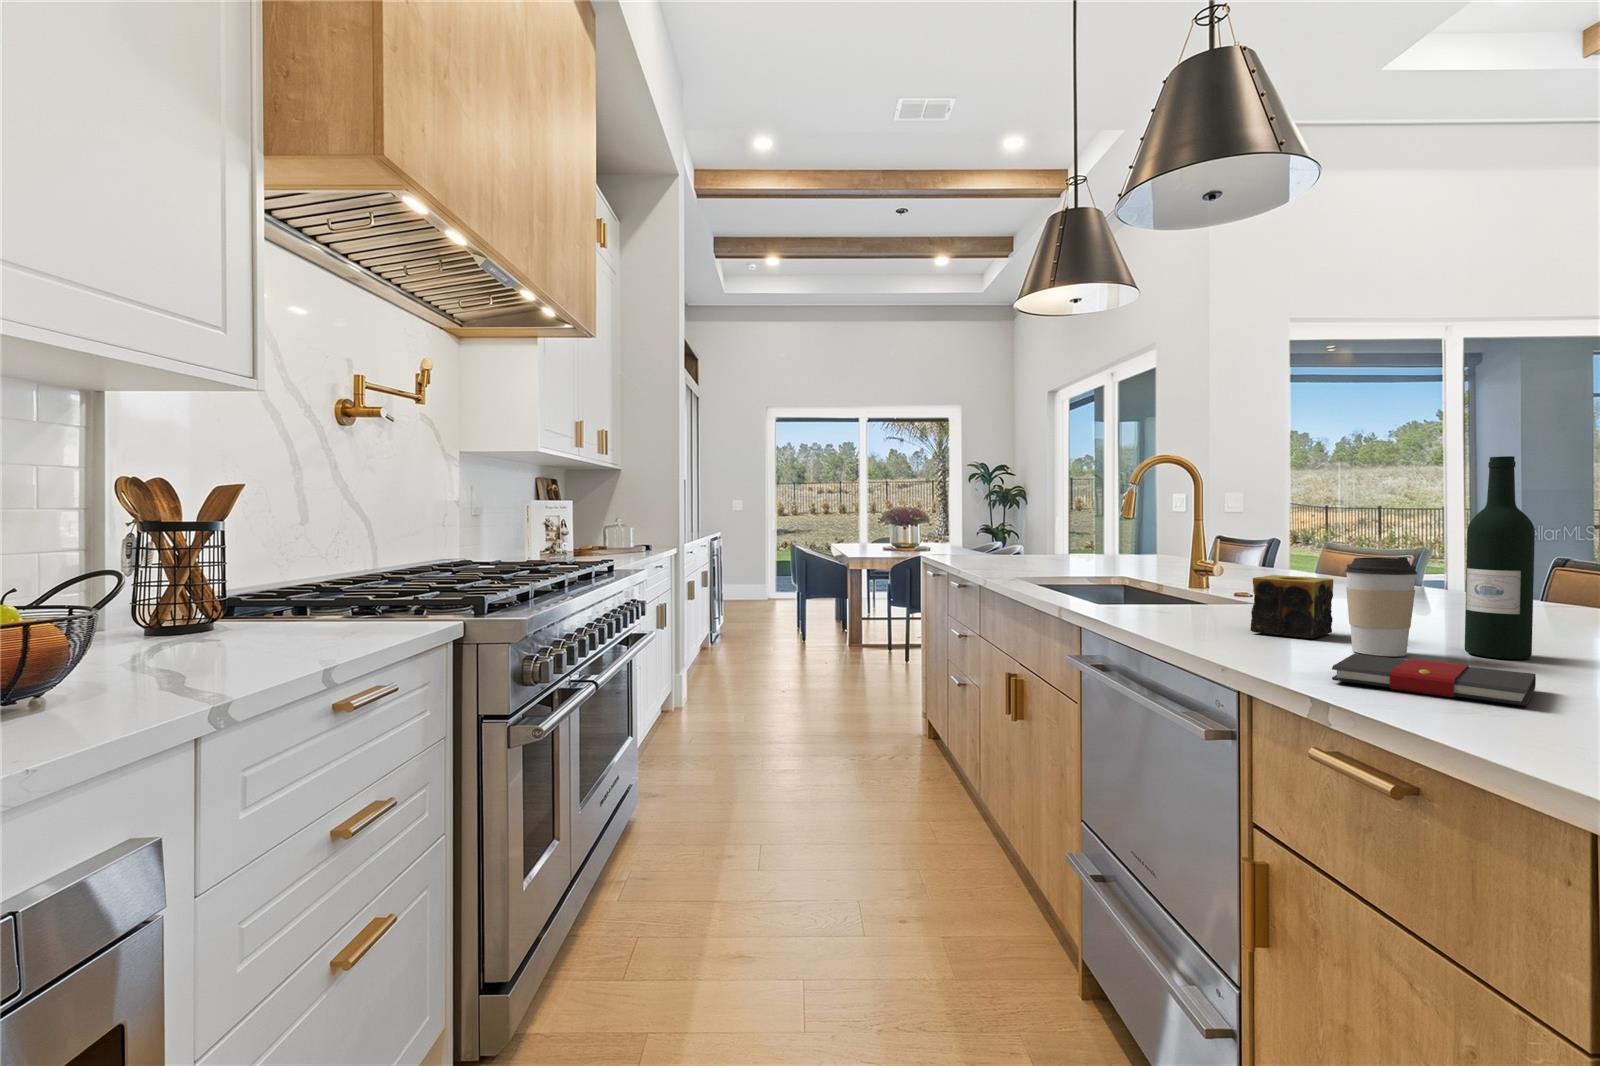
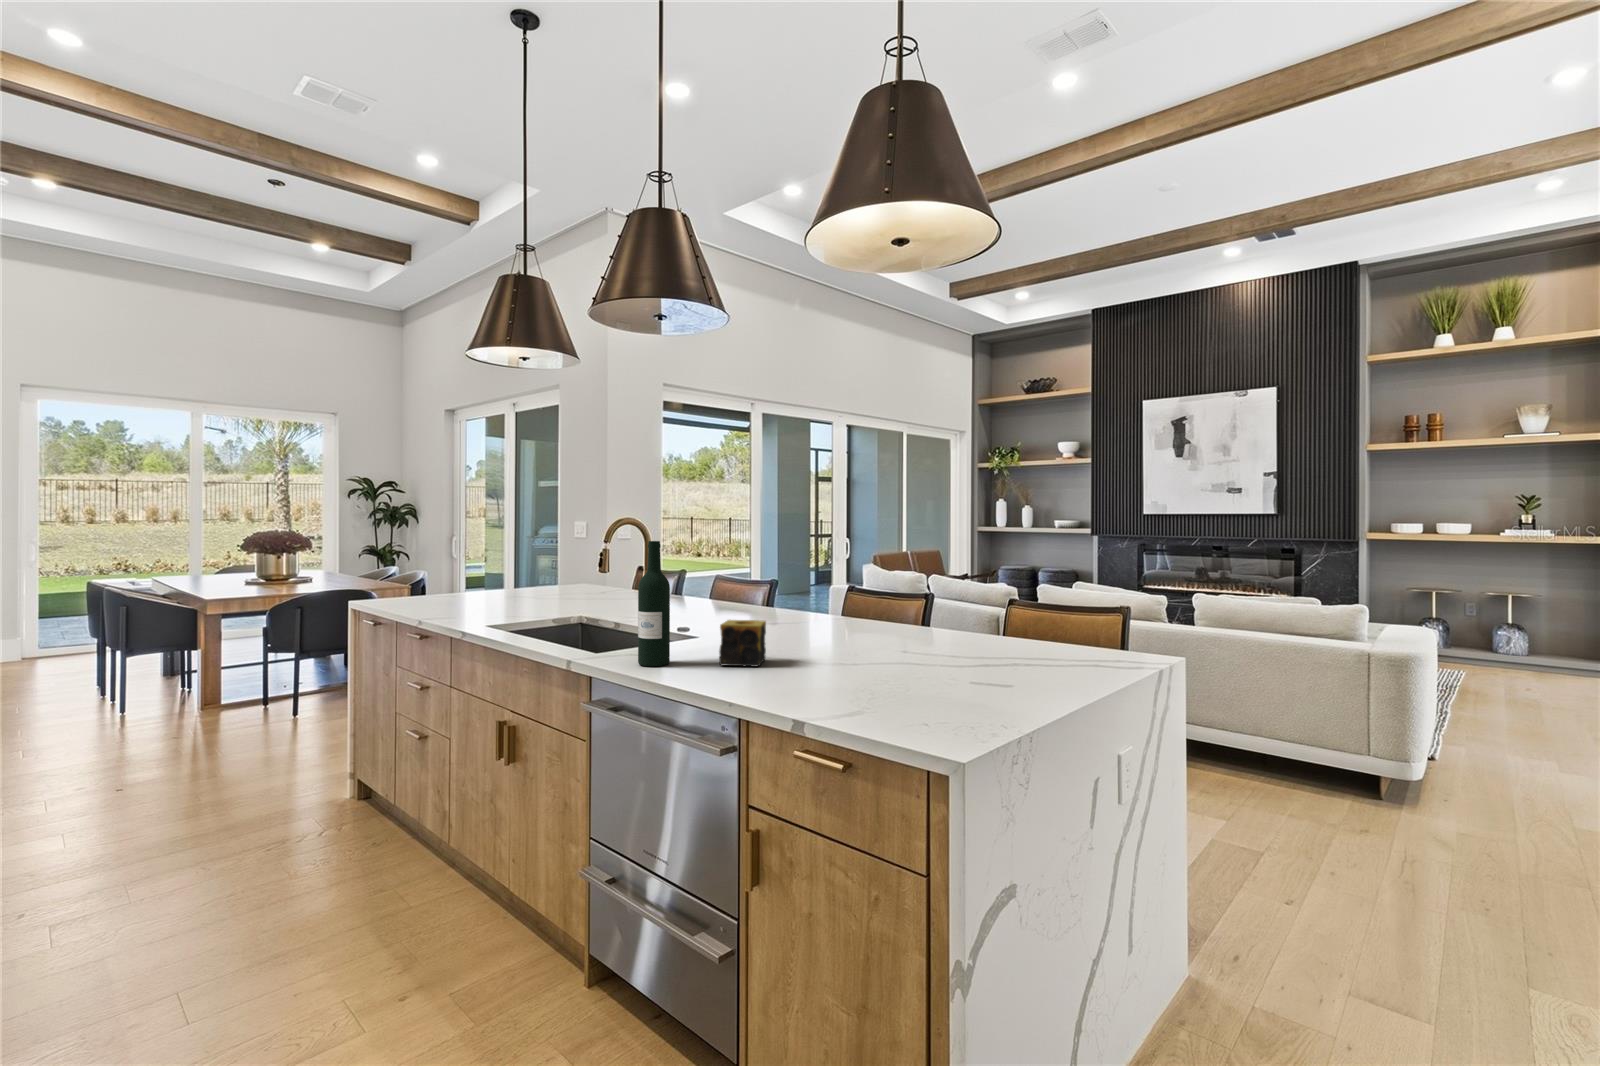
wine bottle: present [1465,456,1535,659] -> present [638,541,670,666]
coffee cup: present [1345,557,1417,656] -> none [783,608,822,676]
book: present [1332,654,1536,706] -> none [799,680,895,704]

